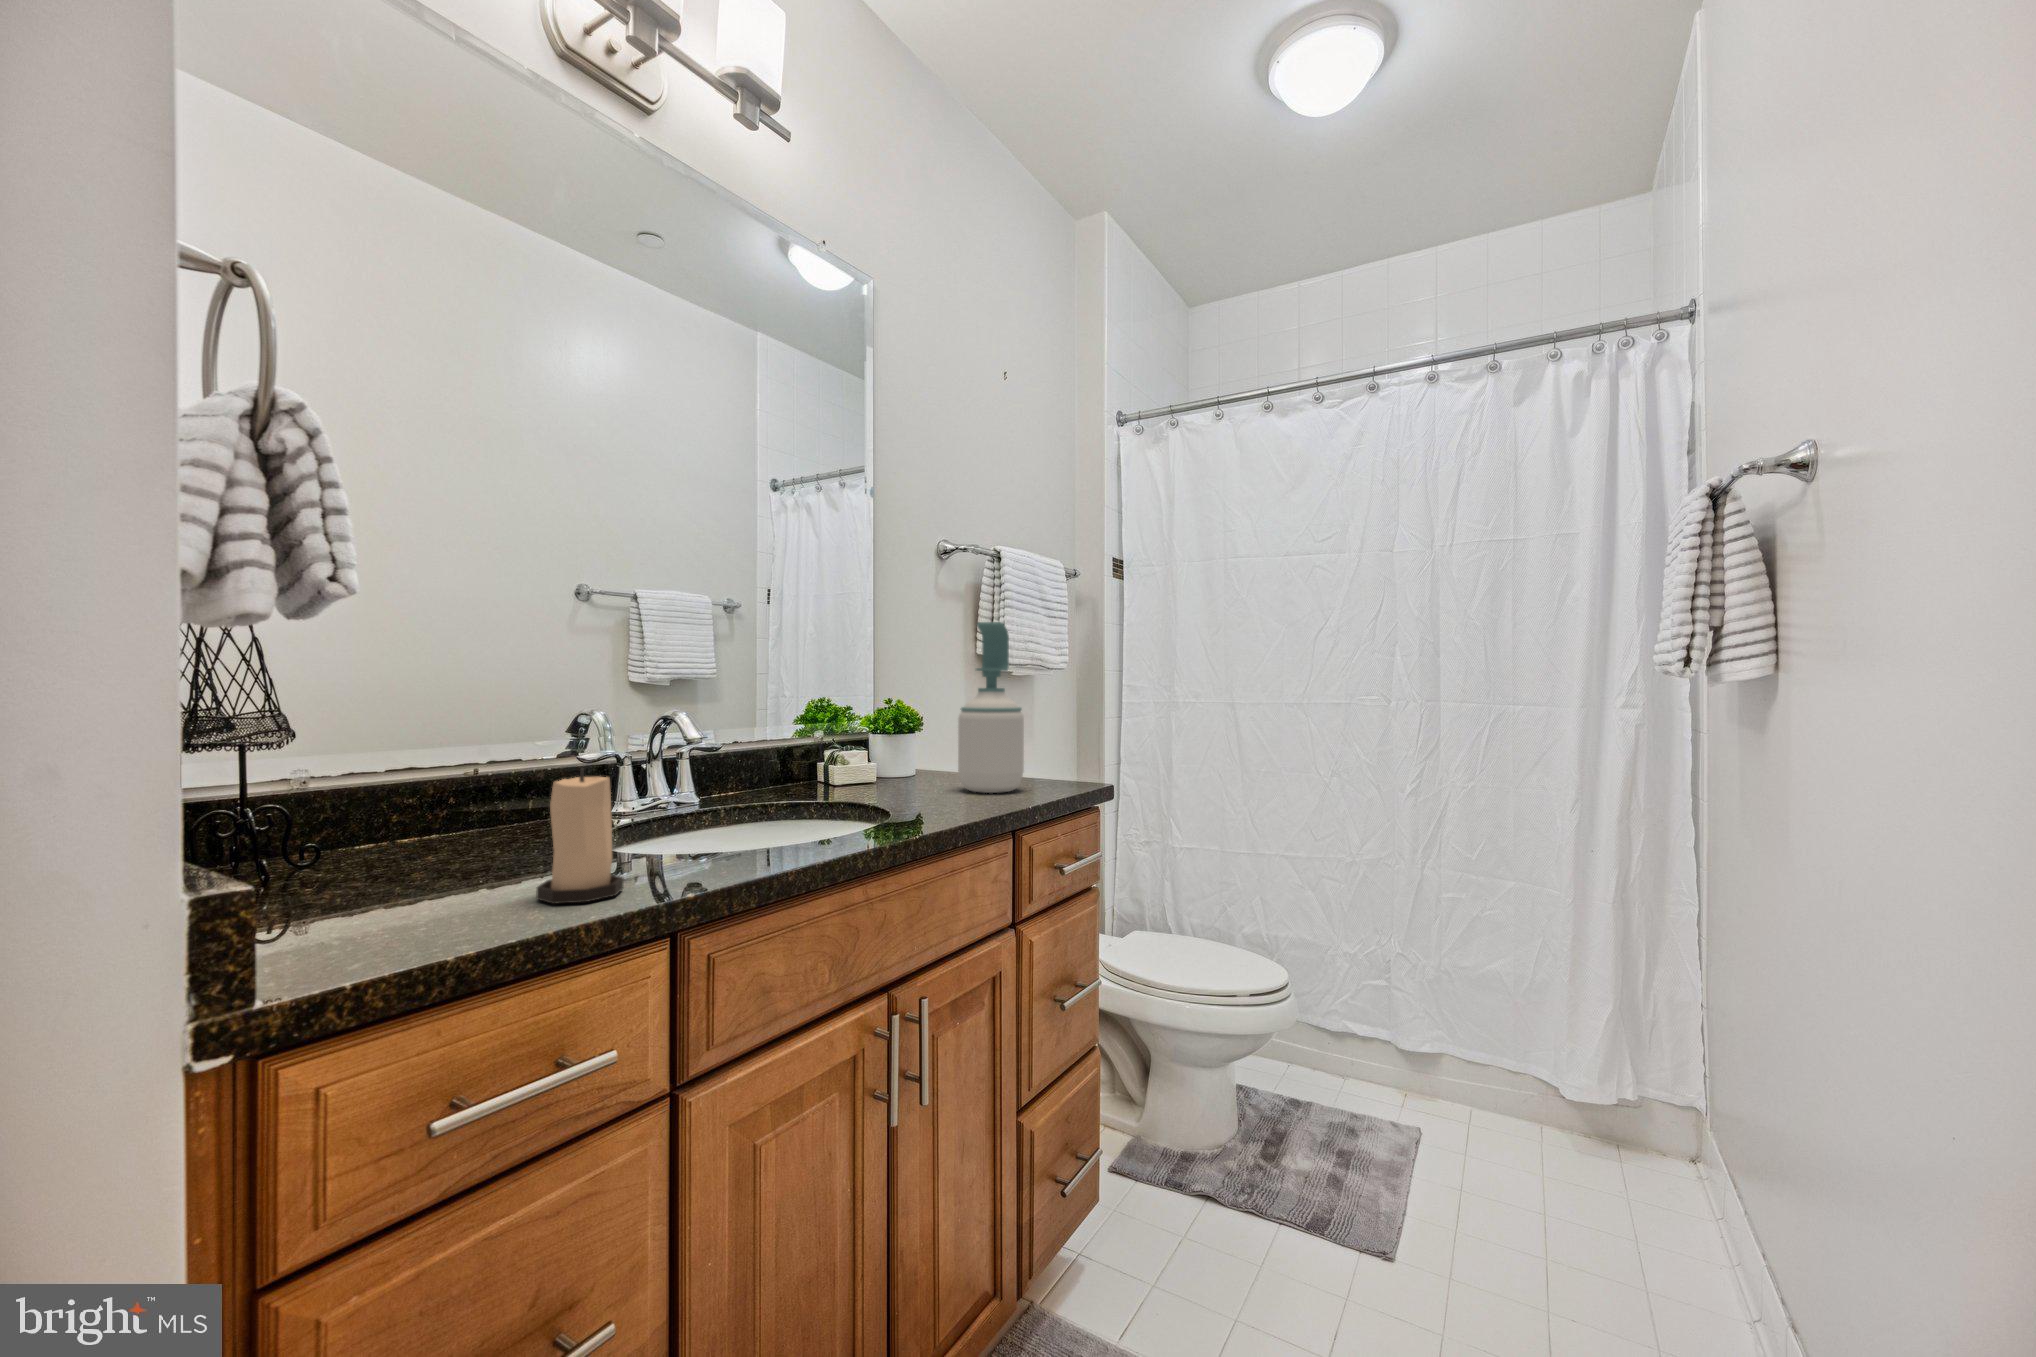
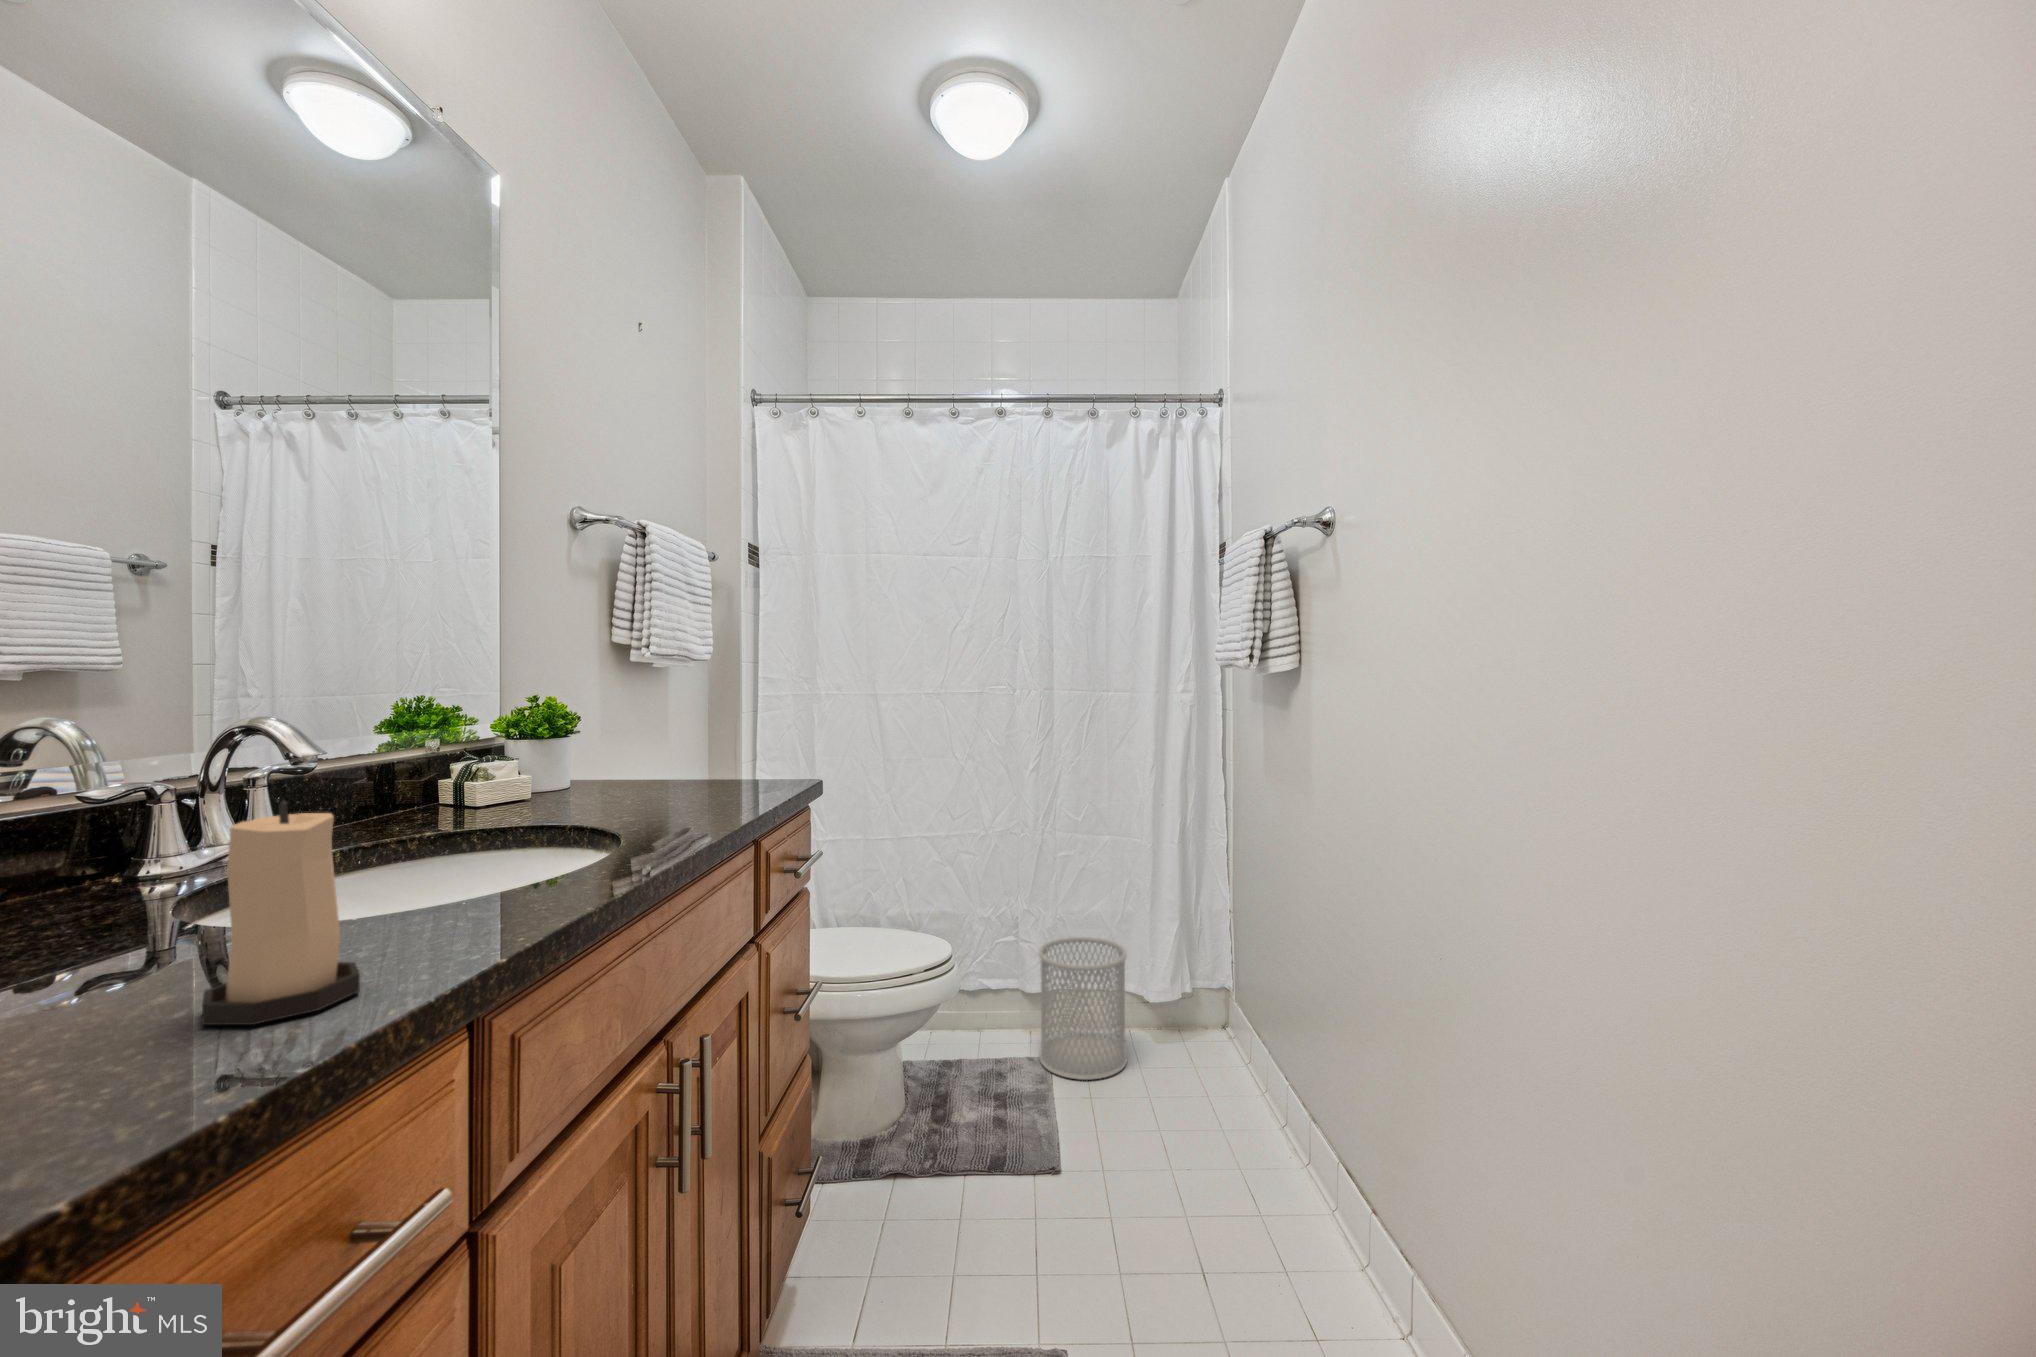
soap bottle: present [958,622,1024,793] -> none [645,605,727,799]
wastebasket: none [1410,996,1530,1175] -> present [1038,937,1127,1080]

